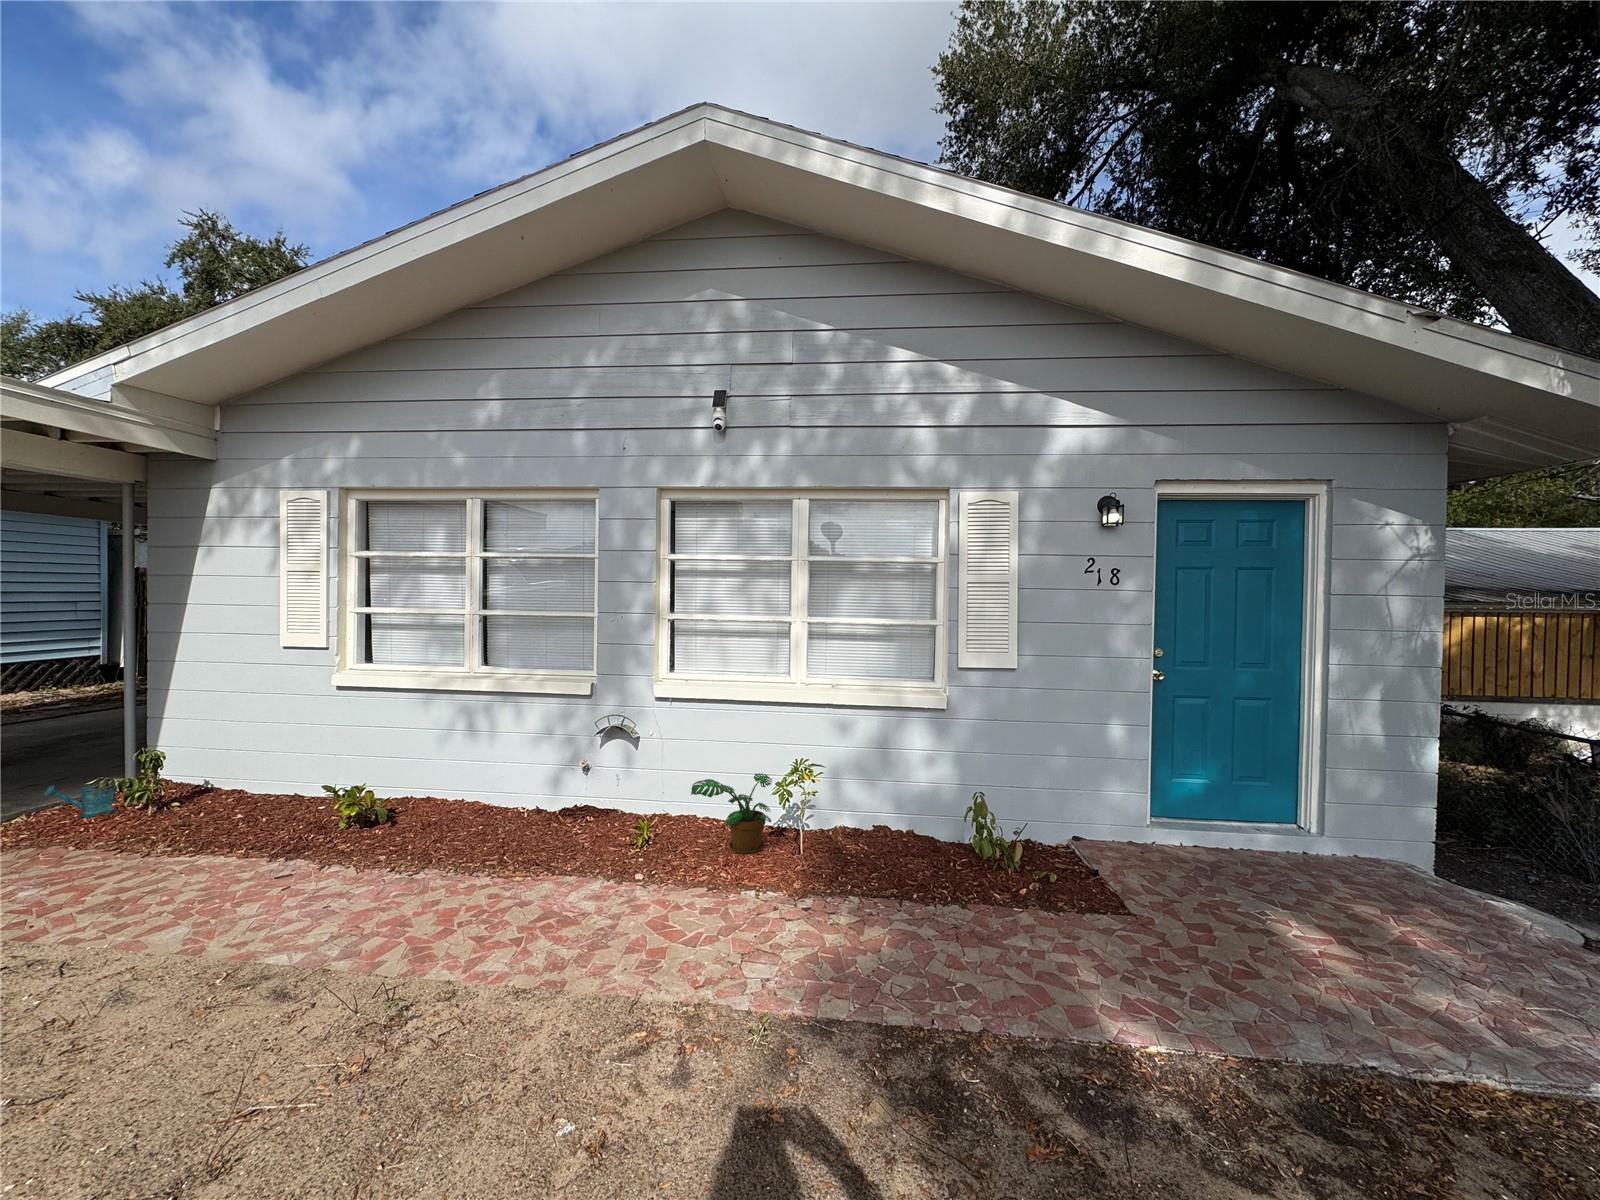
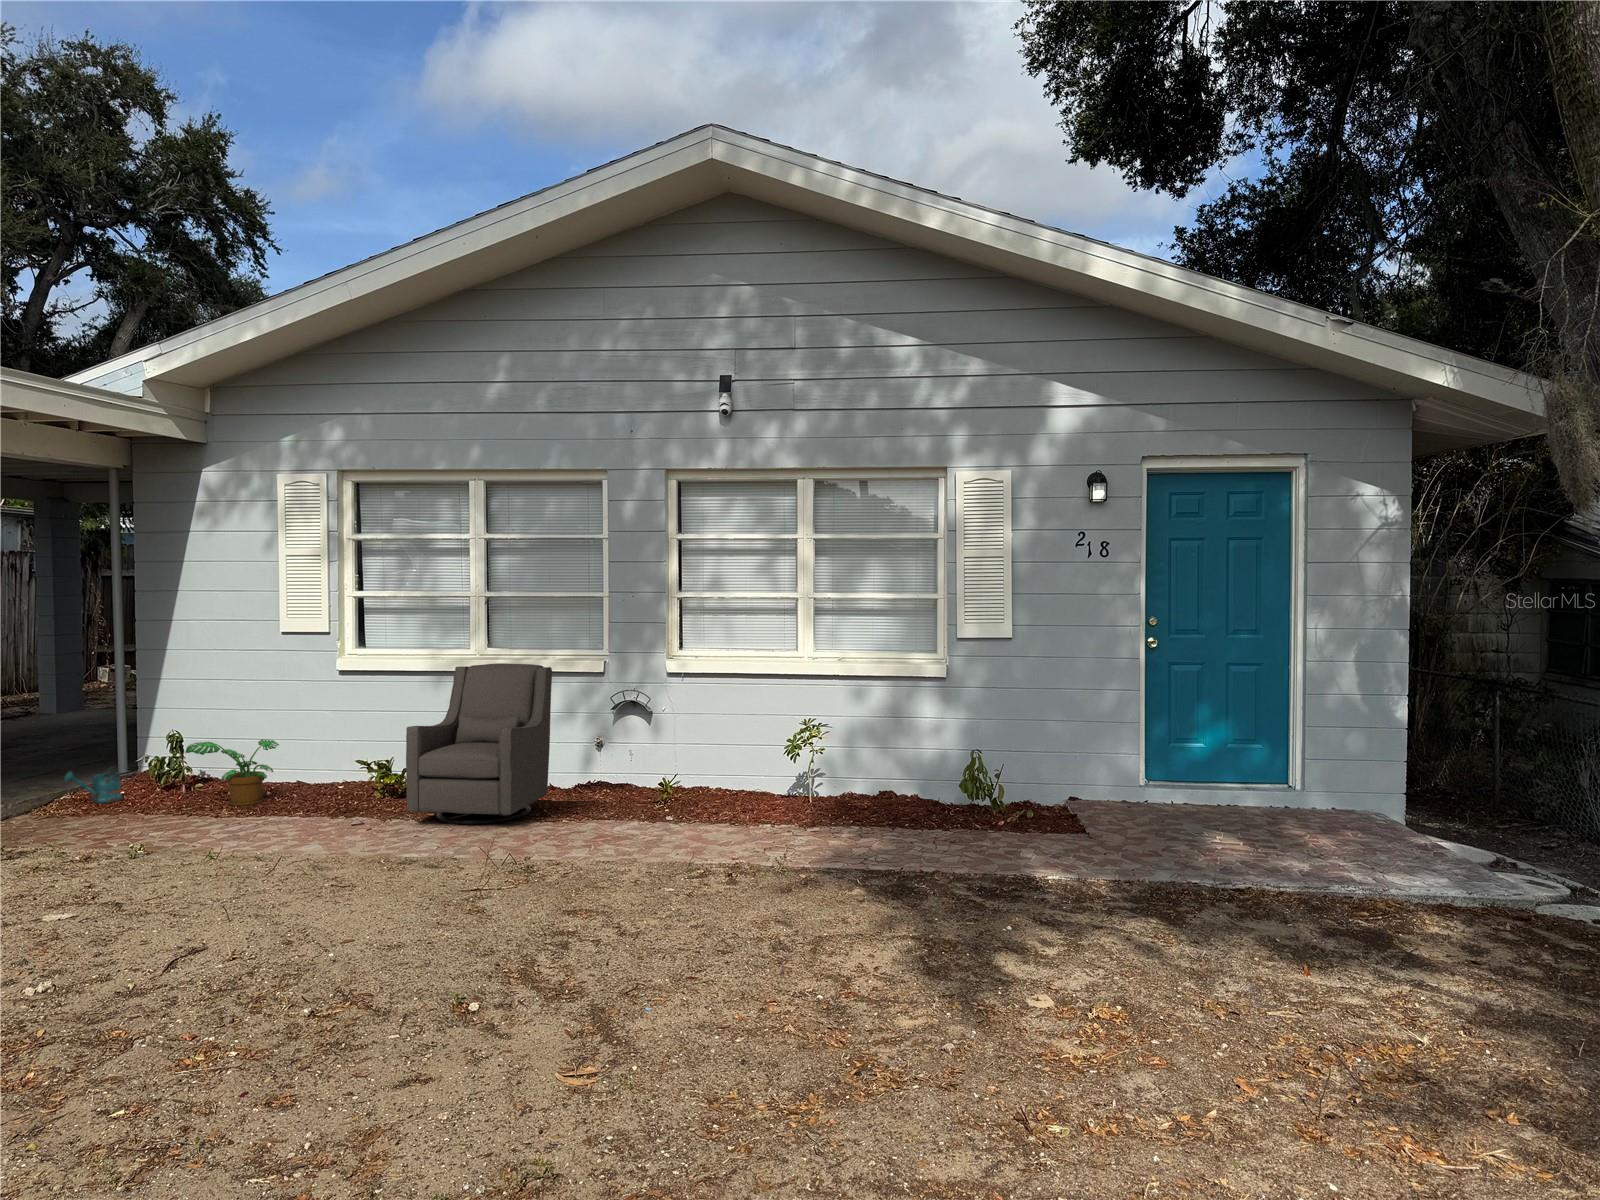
chair: none [362,684,539,864] -> present [406,663,552,824]
potted plant: present [691,773,772,854] -> present [185,739,279,806]

